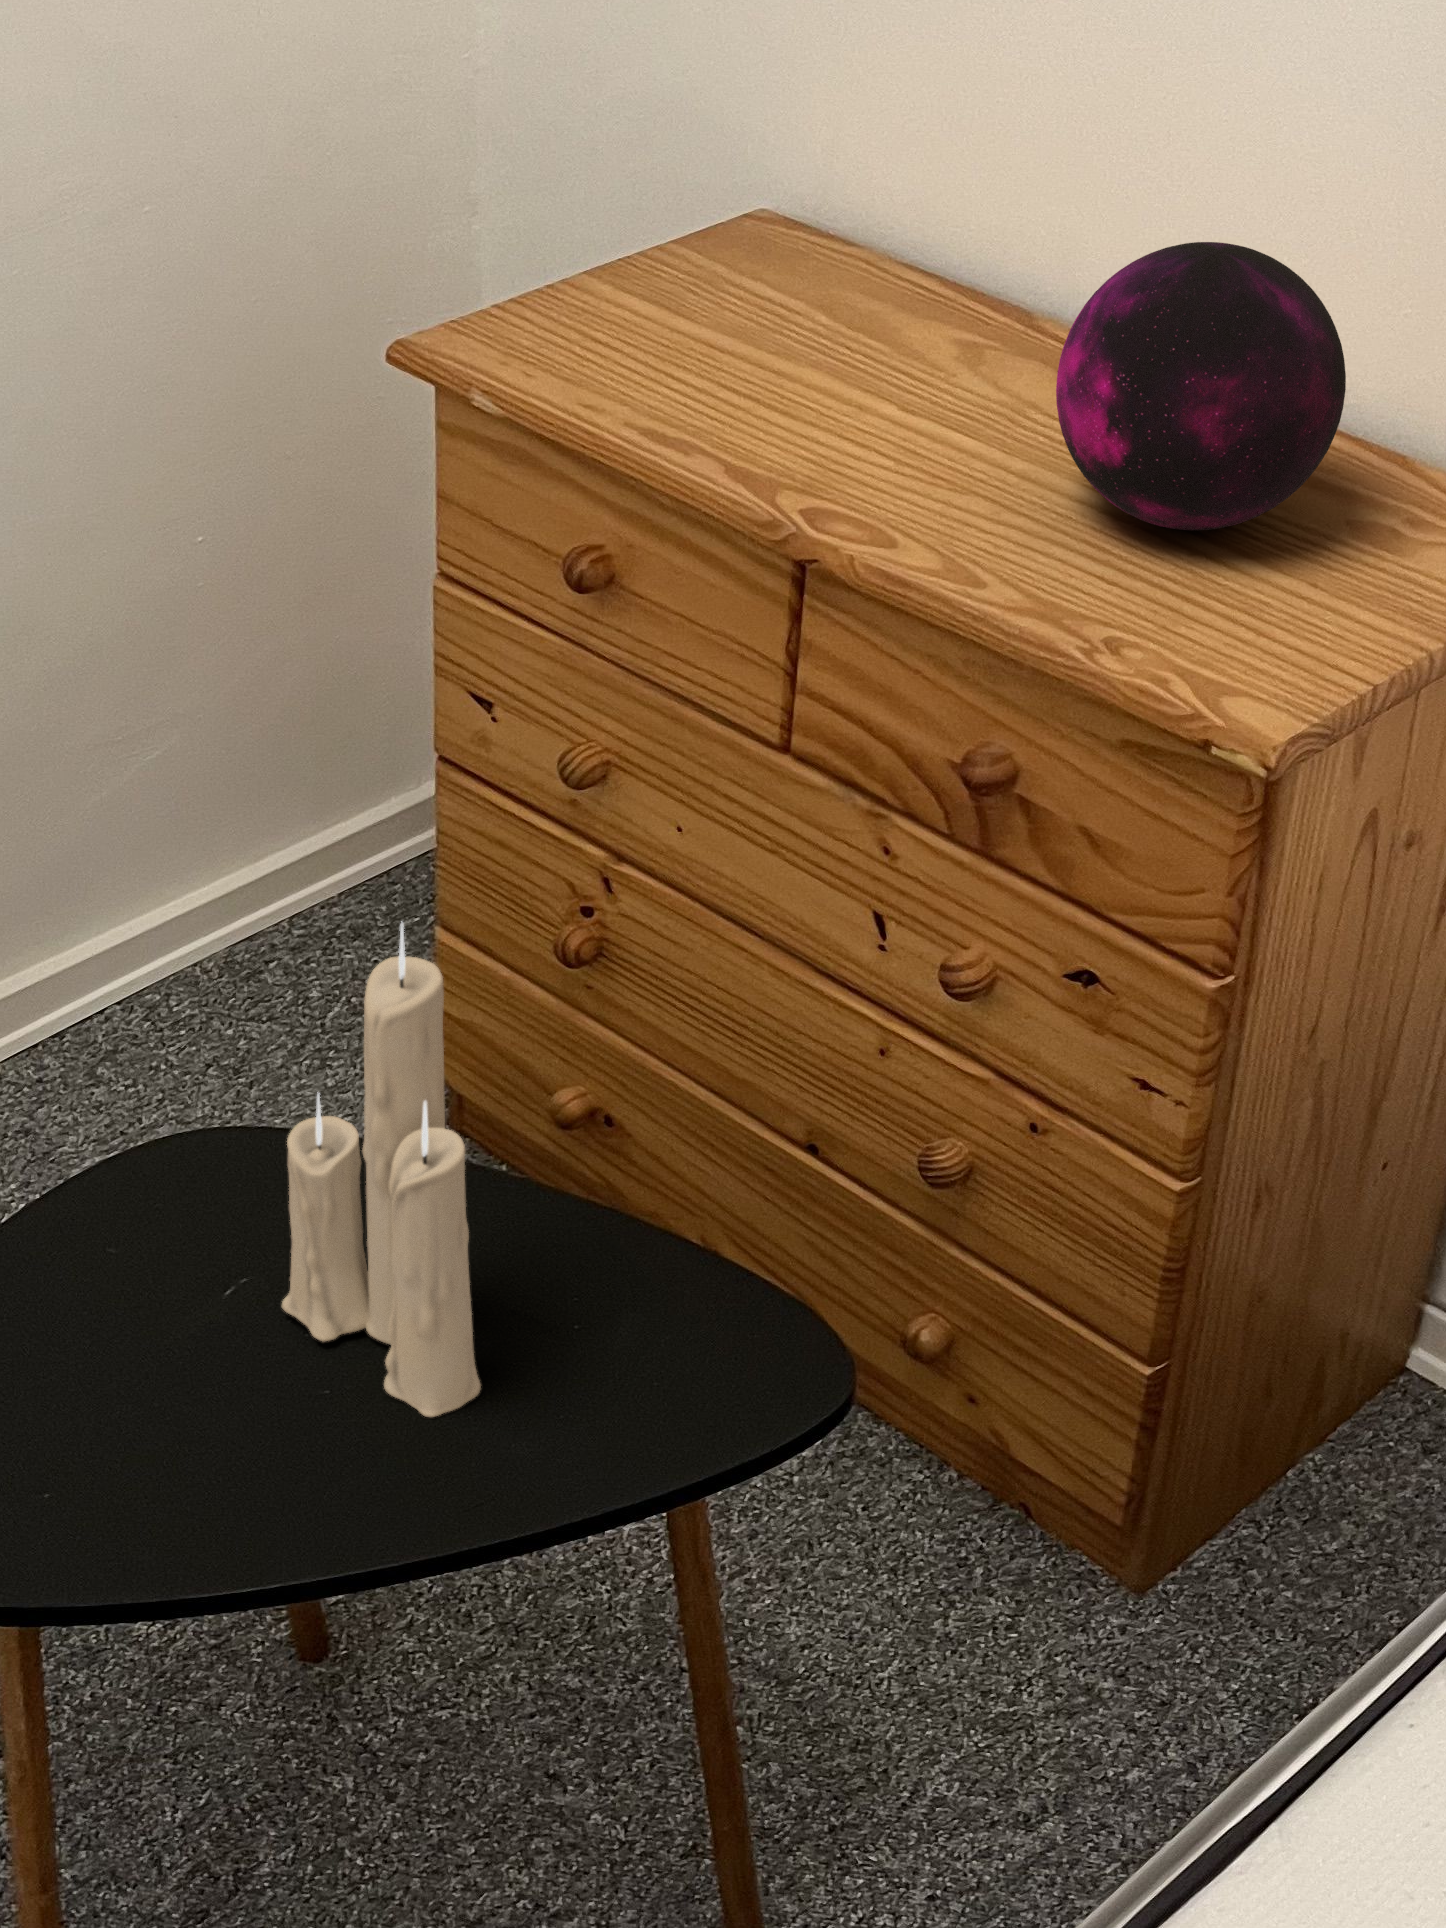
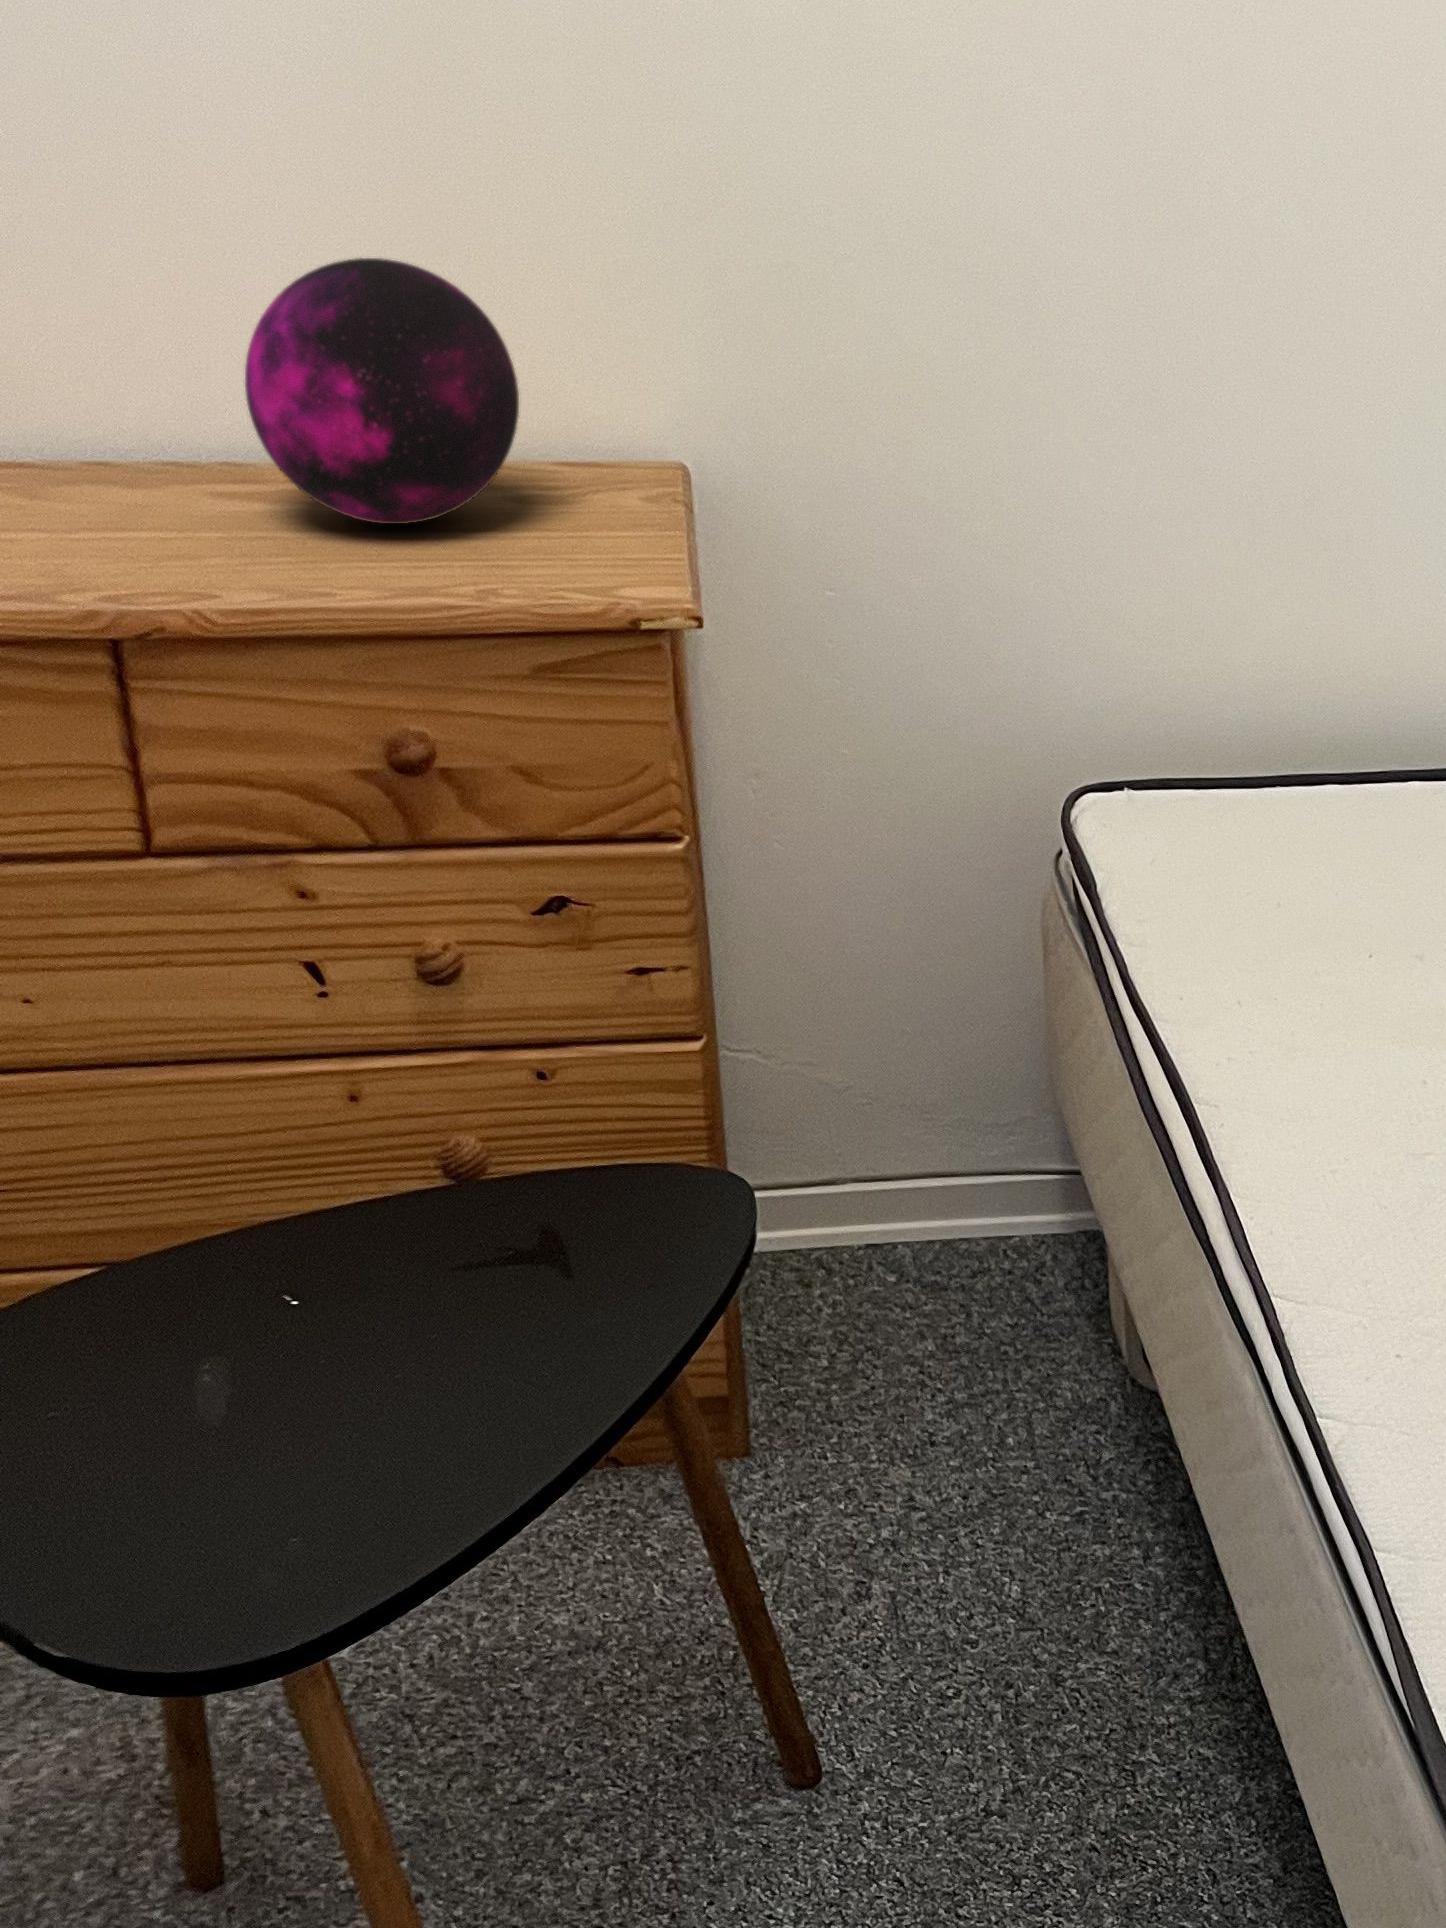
candle: present [281,922,481,1417] -> none [209,813,494,1355]

